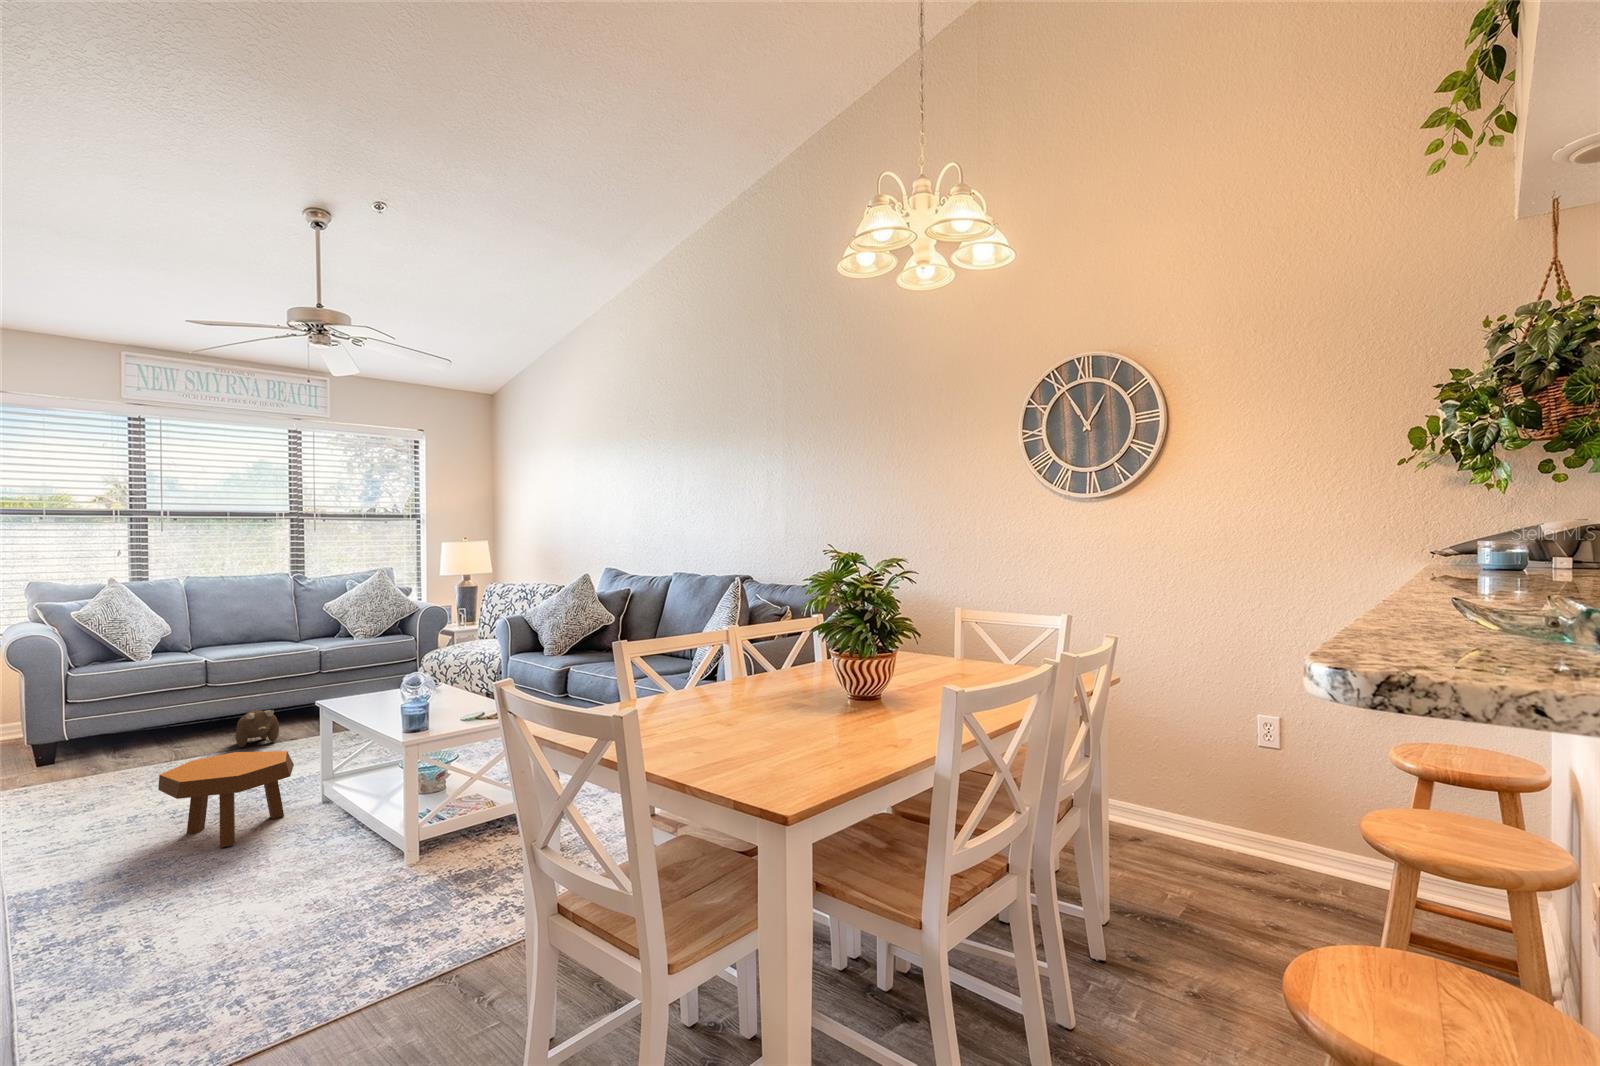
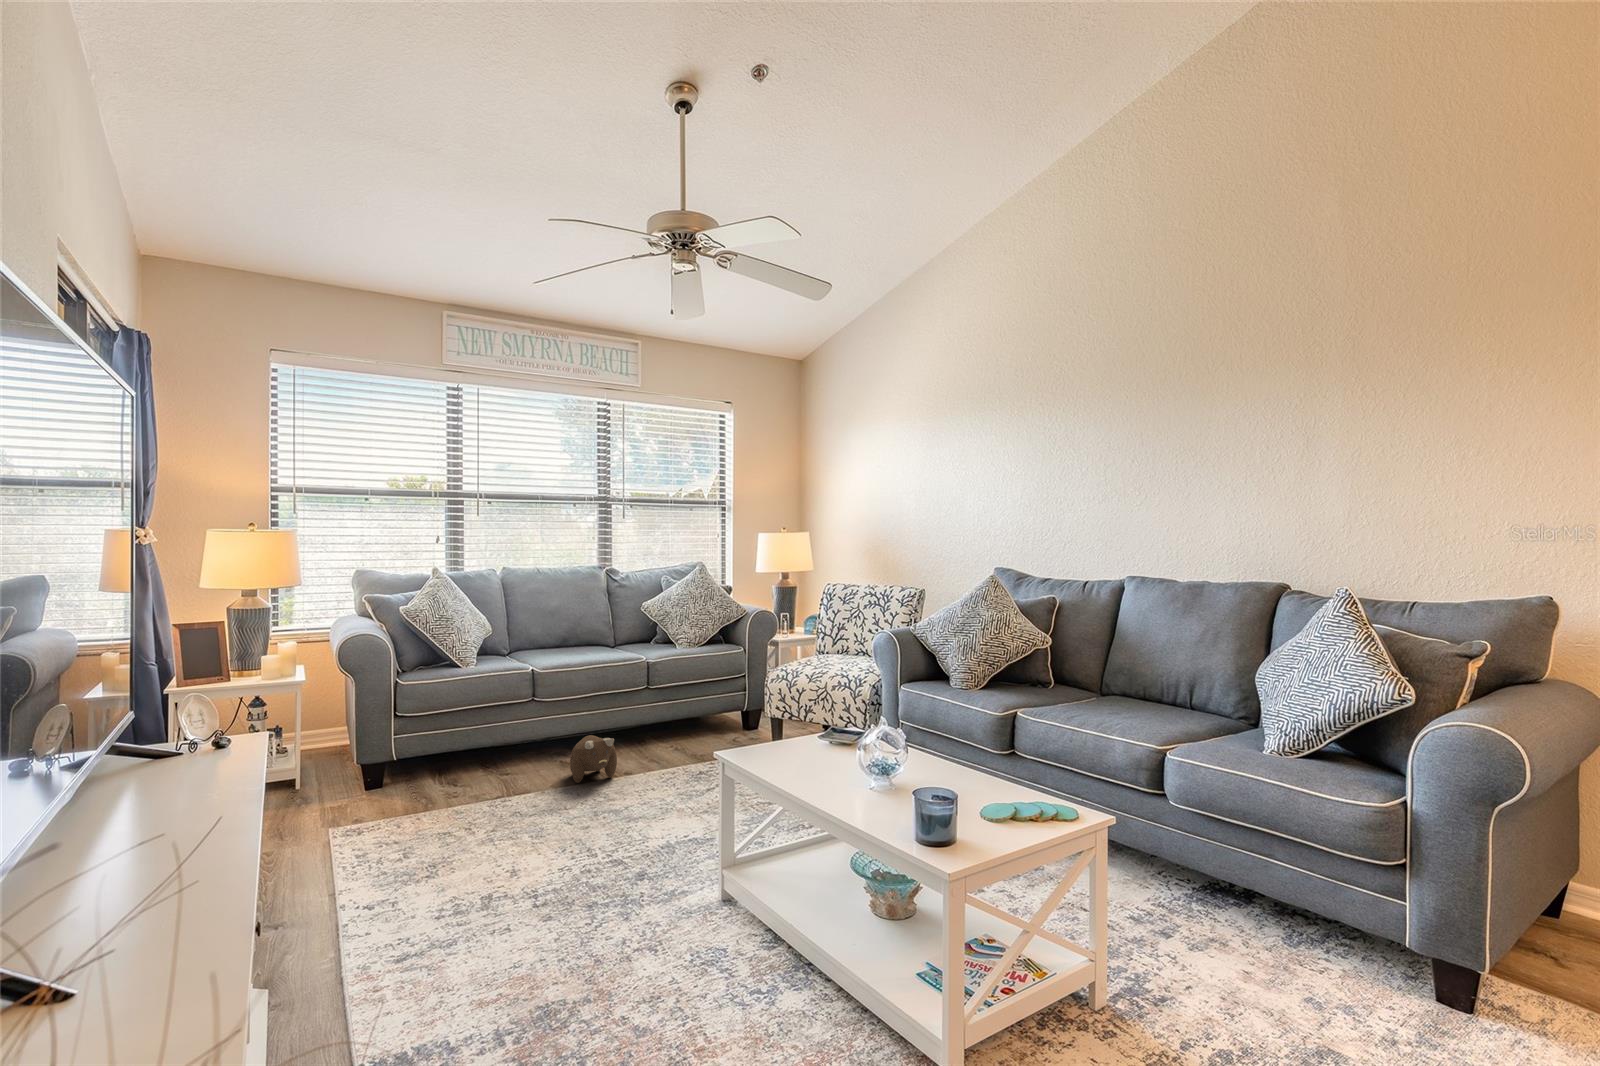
footstool: present [158,751,294,848] -> none [530,820,702,988]

